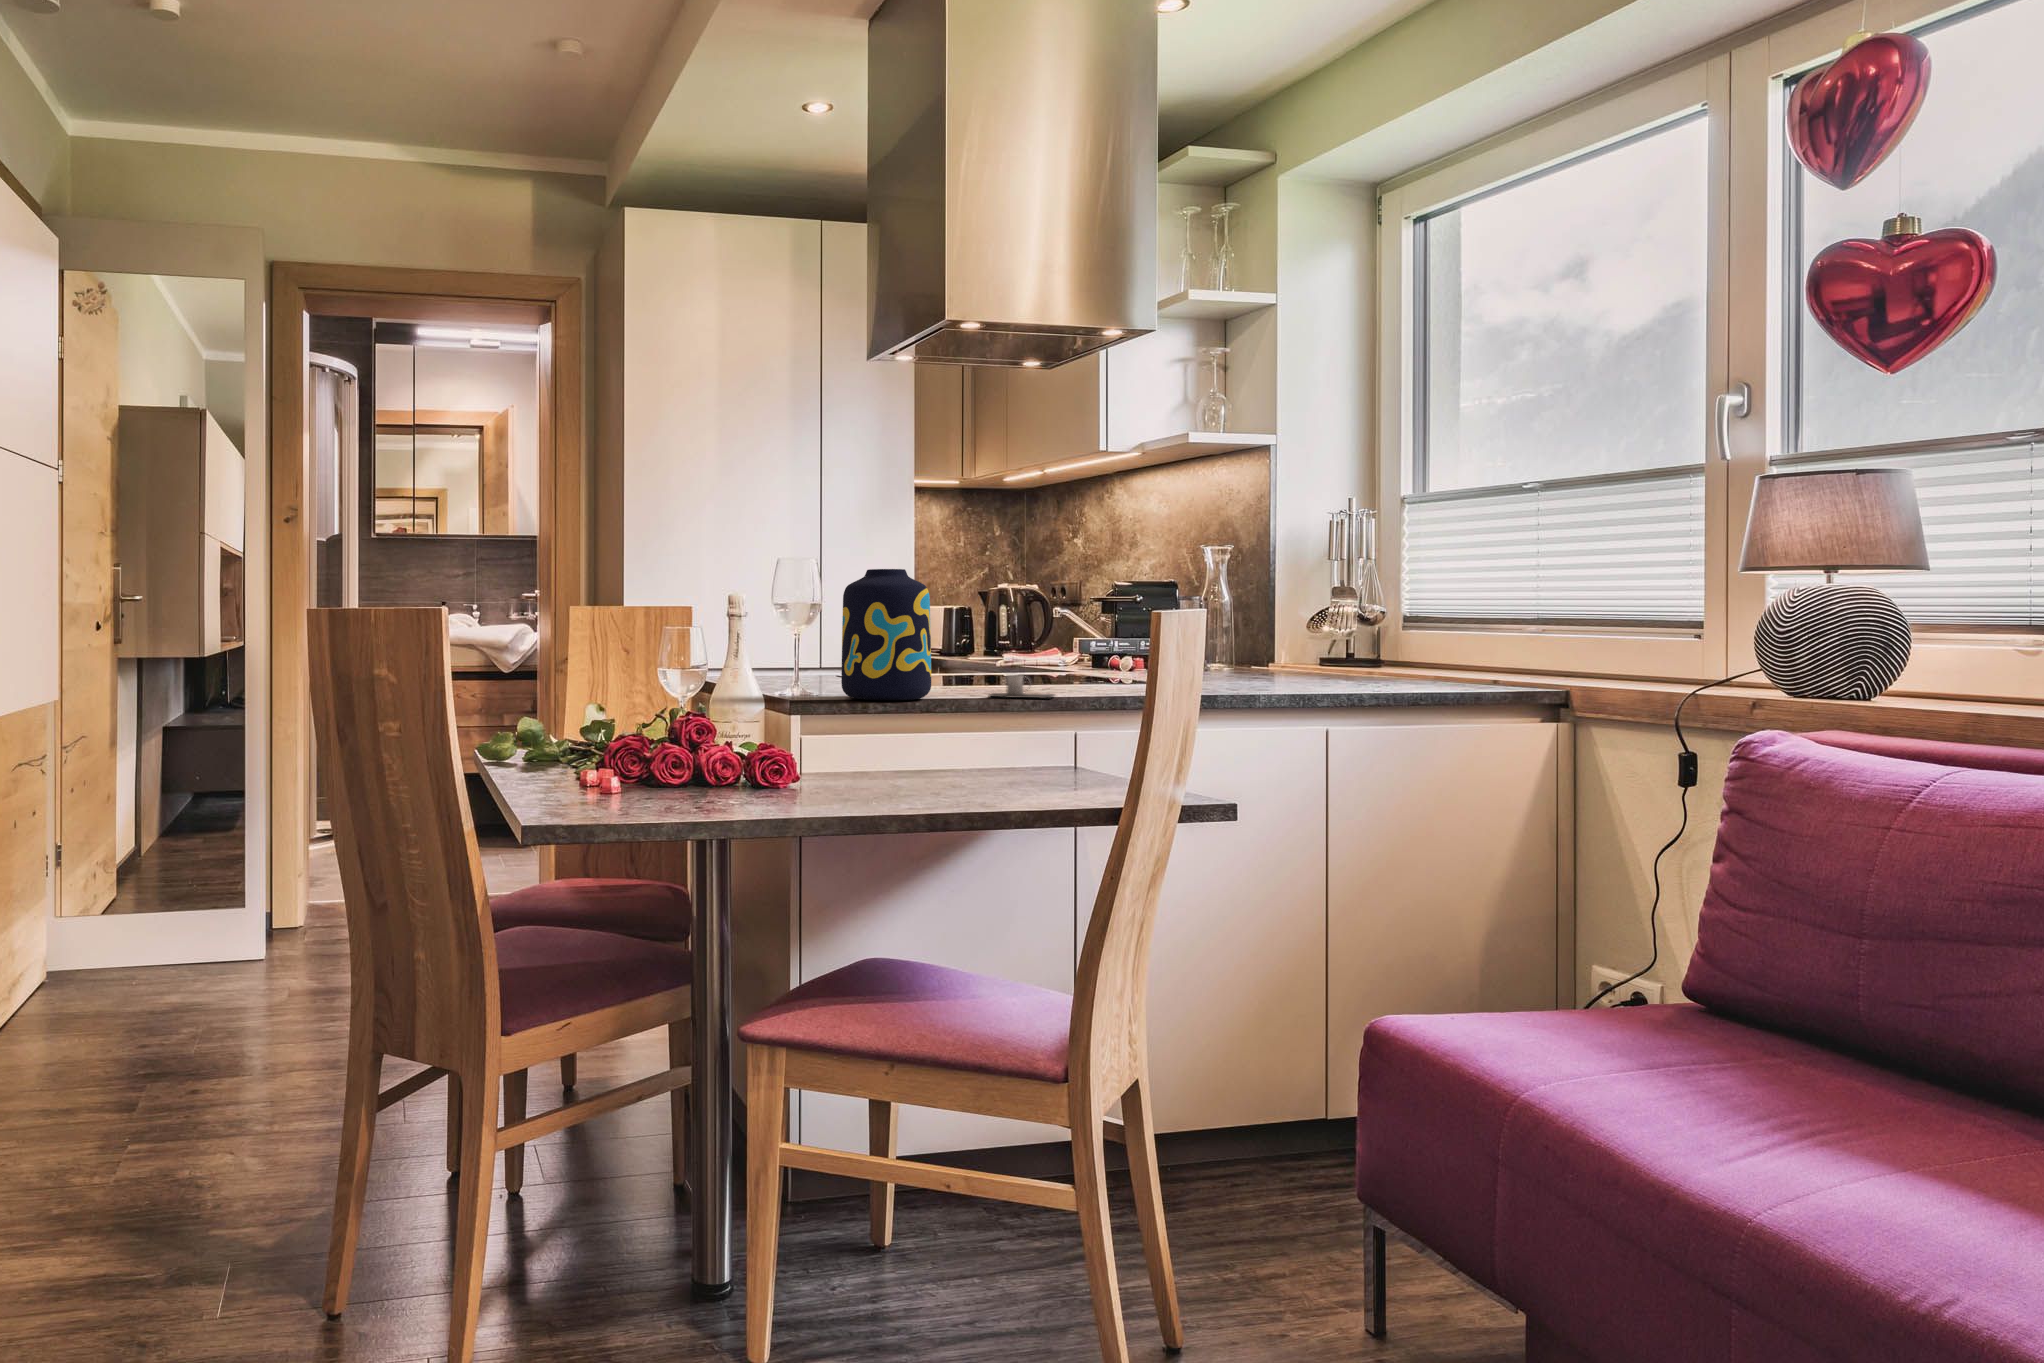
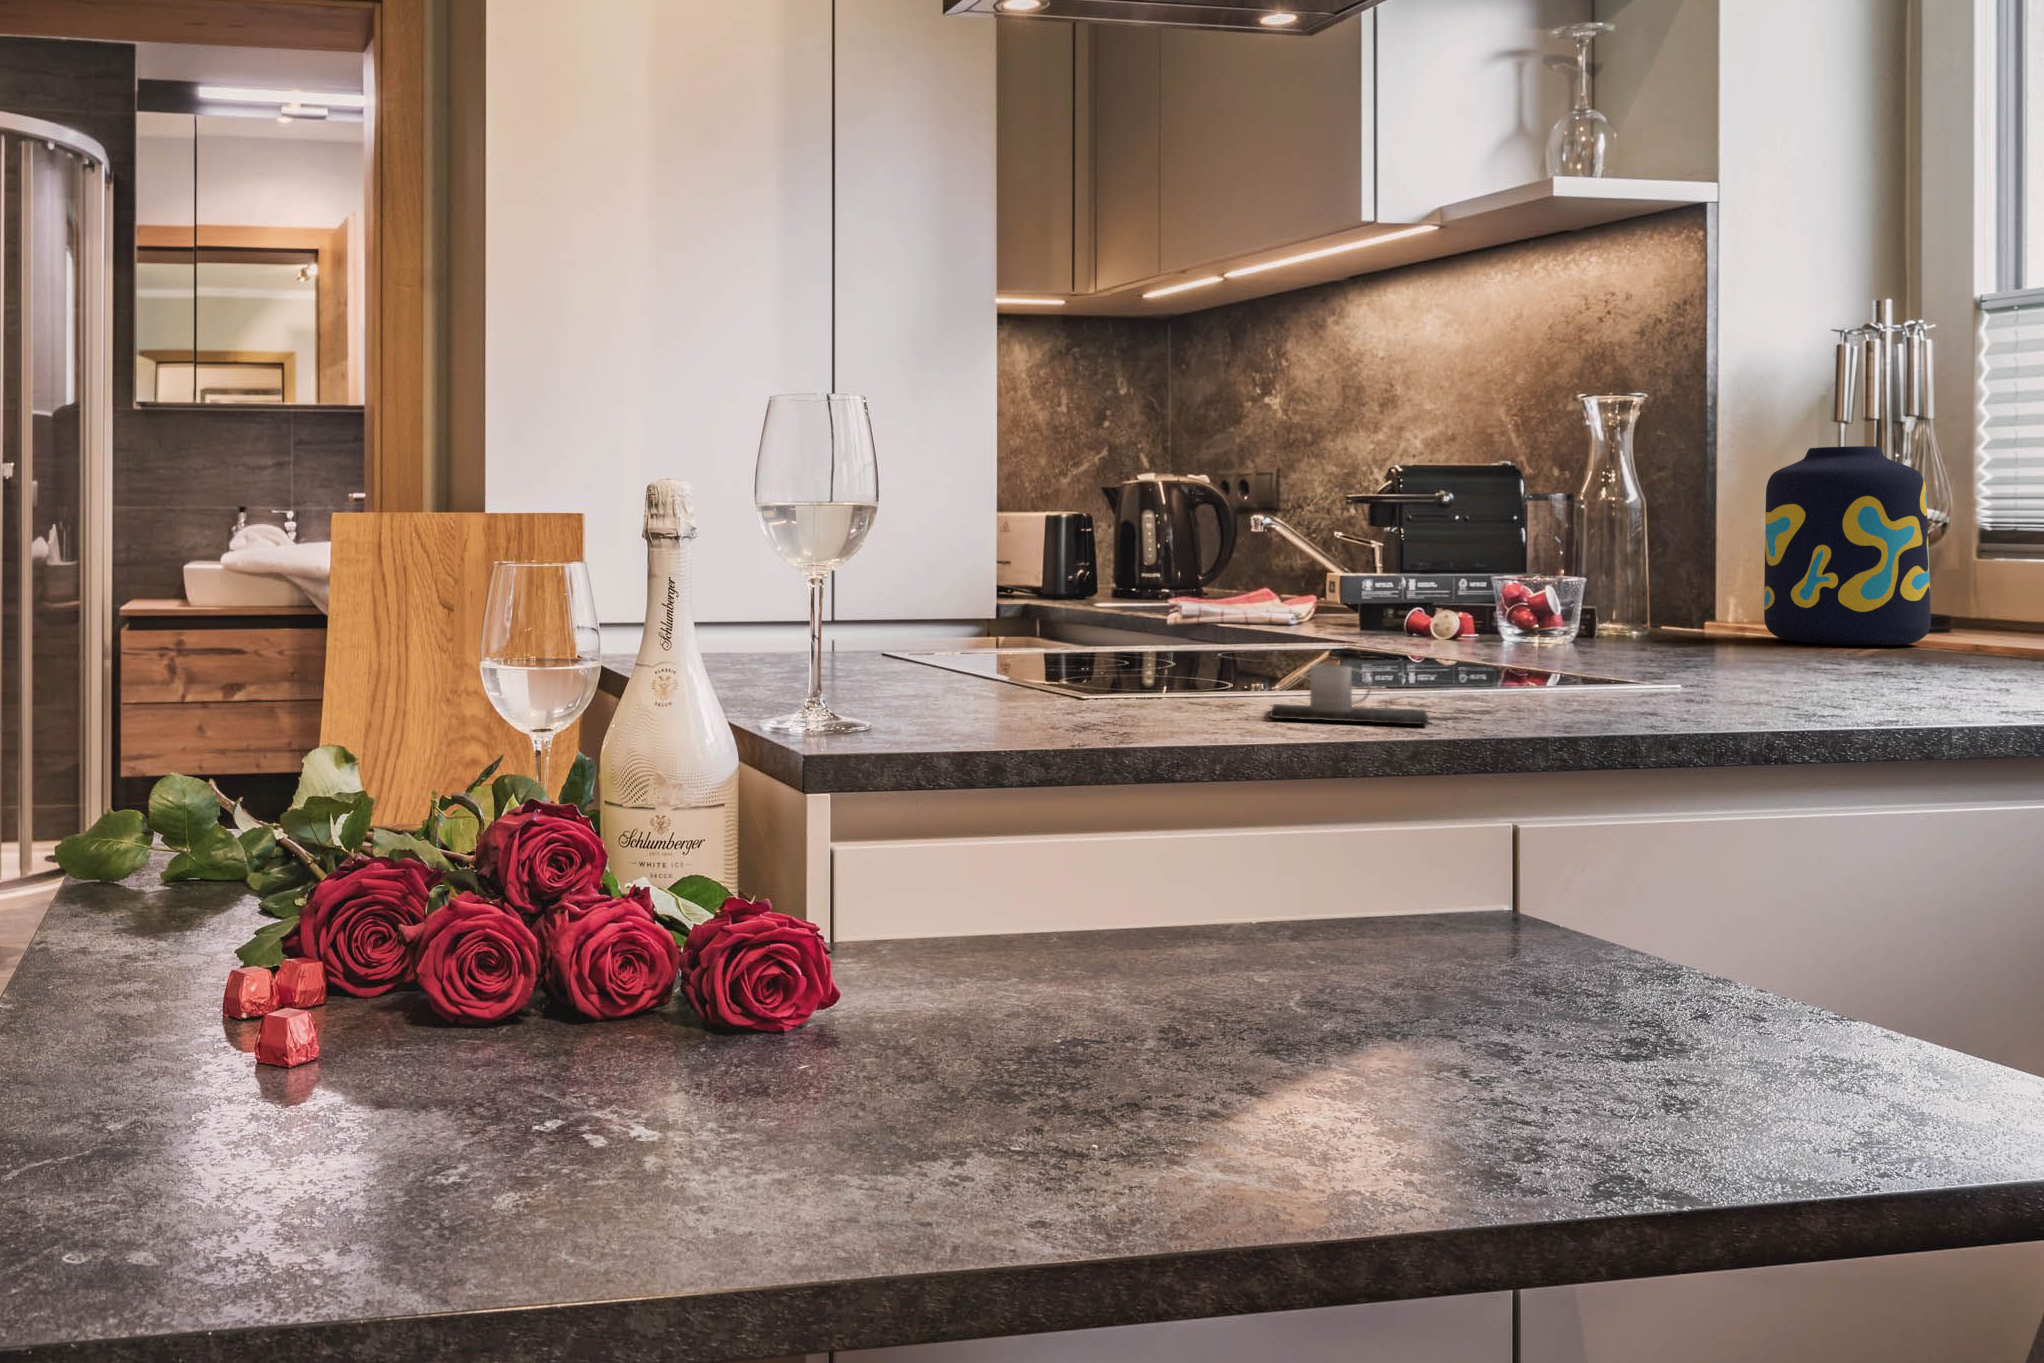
vase: present [841,569,931,700] -> present [1764,446,1931,645]

